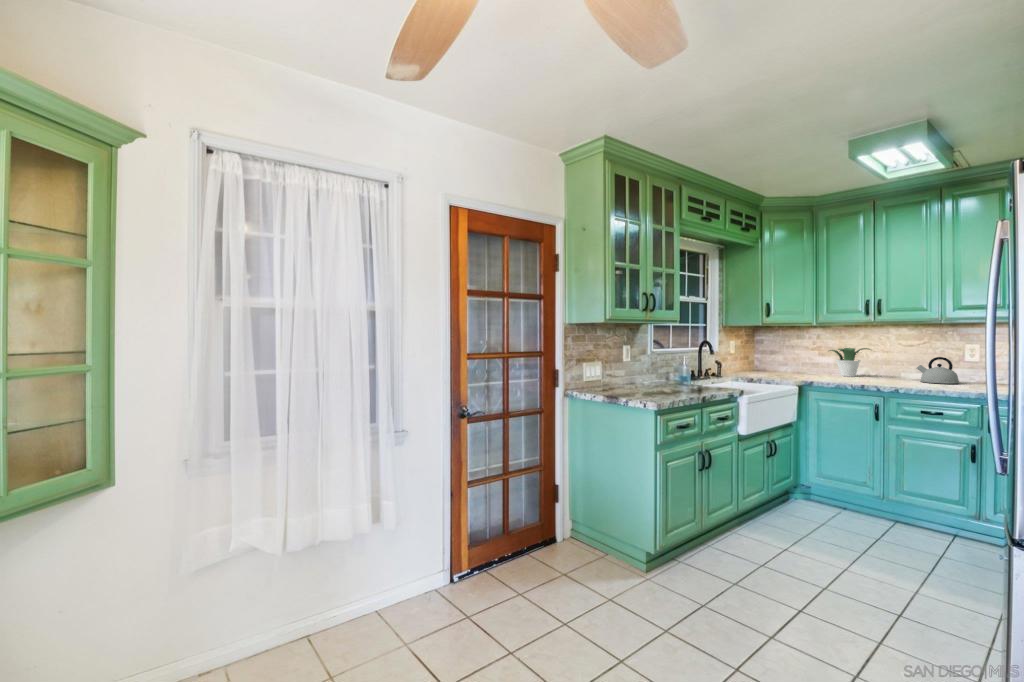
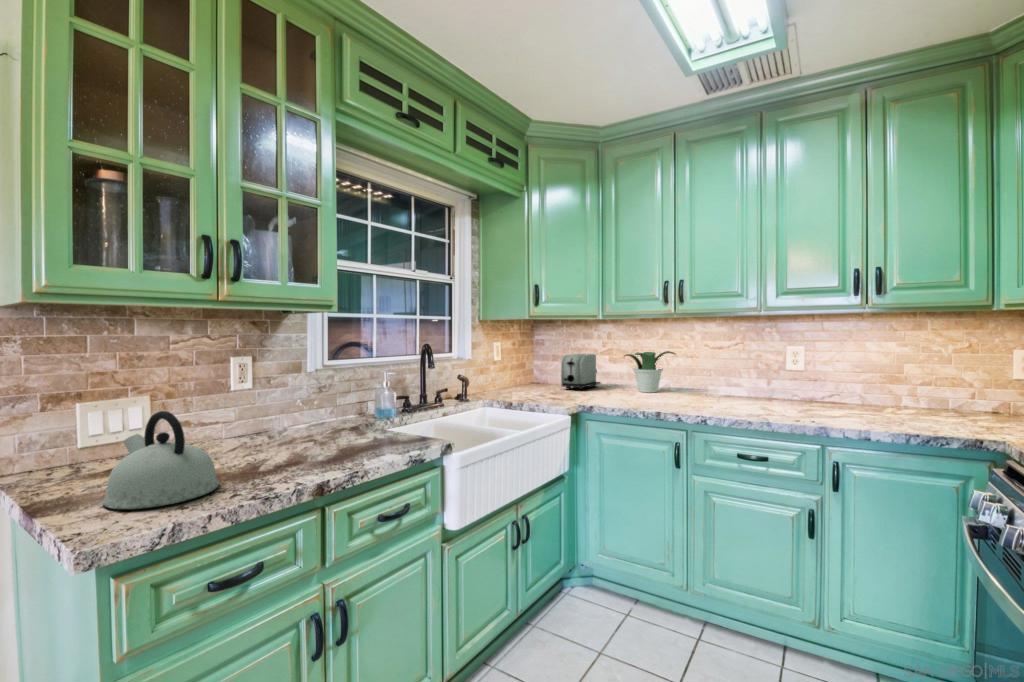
toaster: none [778,349,807,374] -> present [561,354,600,390]
kettle: present [917,357,959,384] -> present [102,411,219,509]

